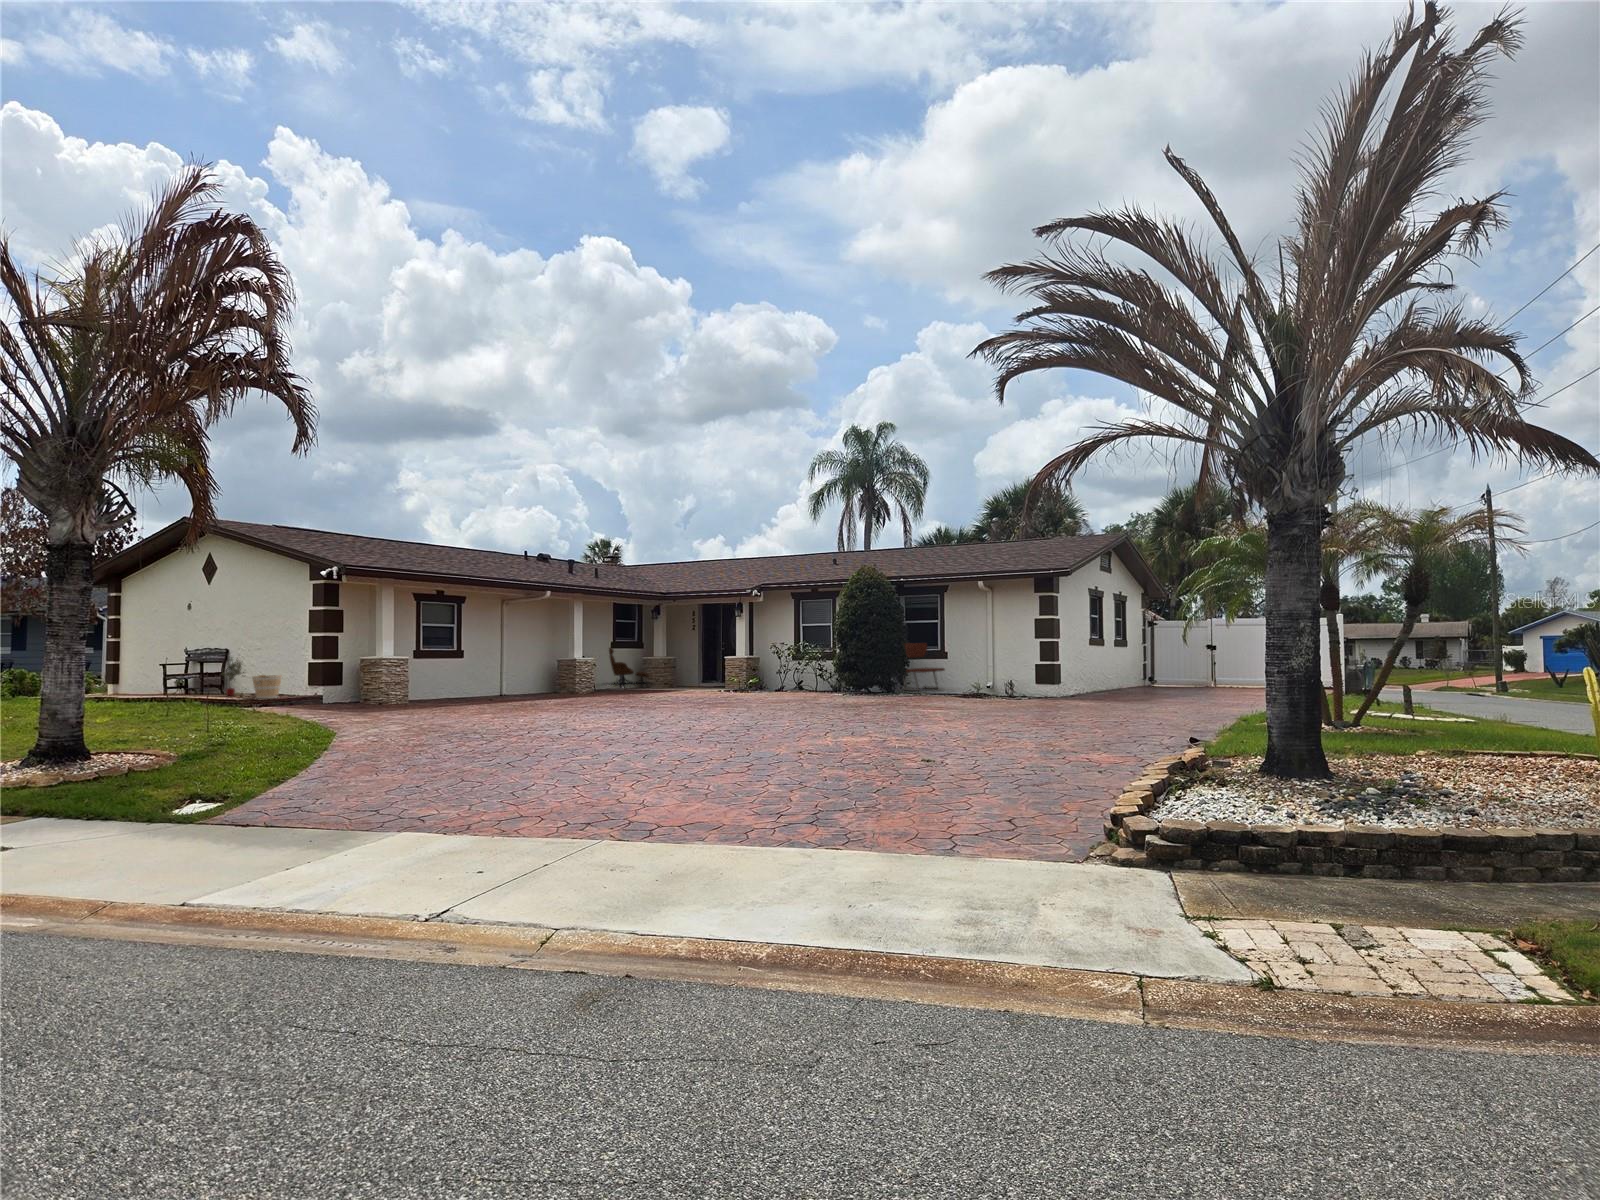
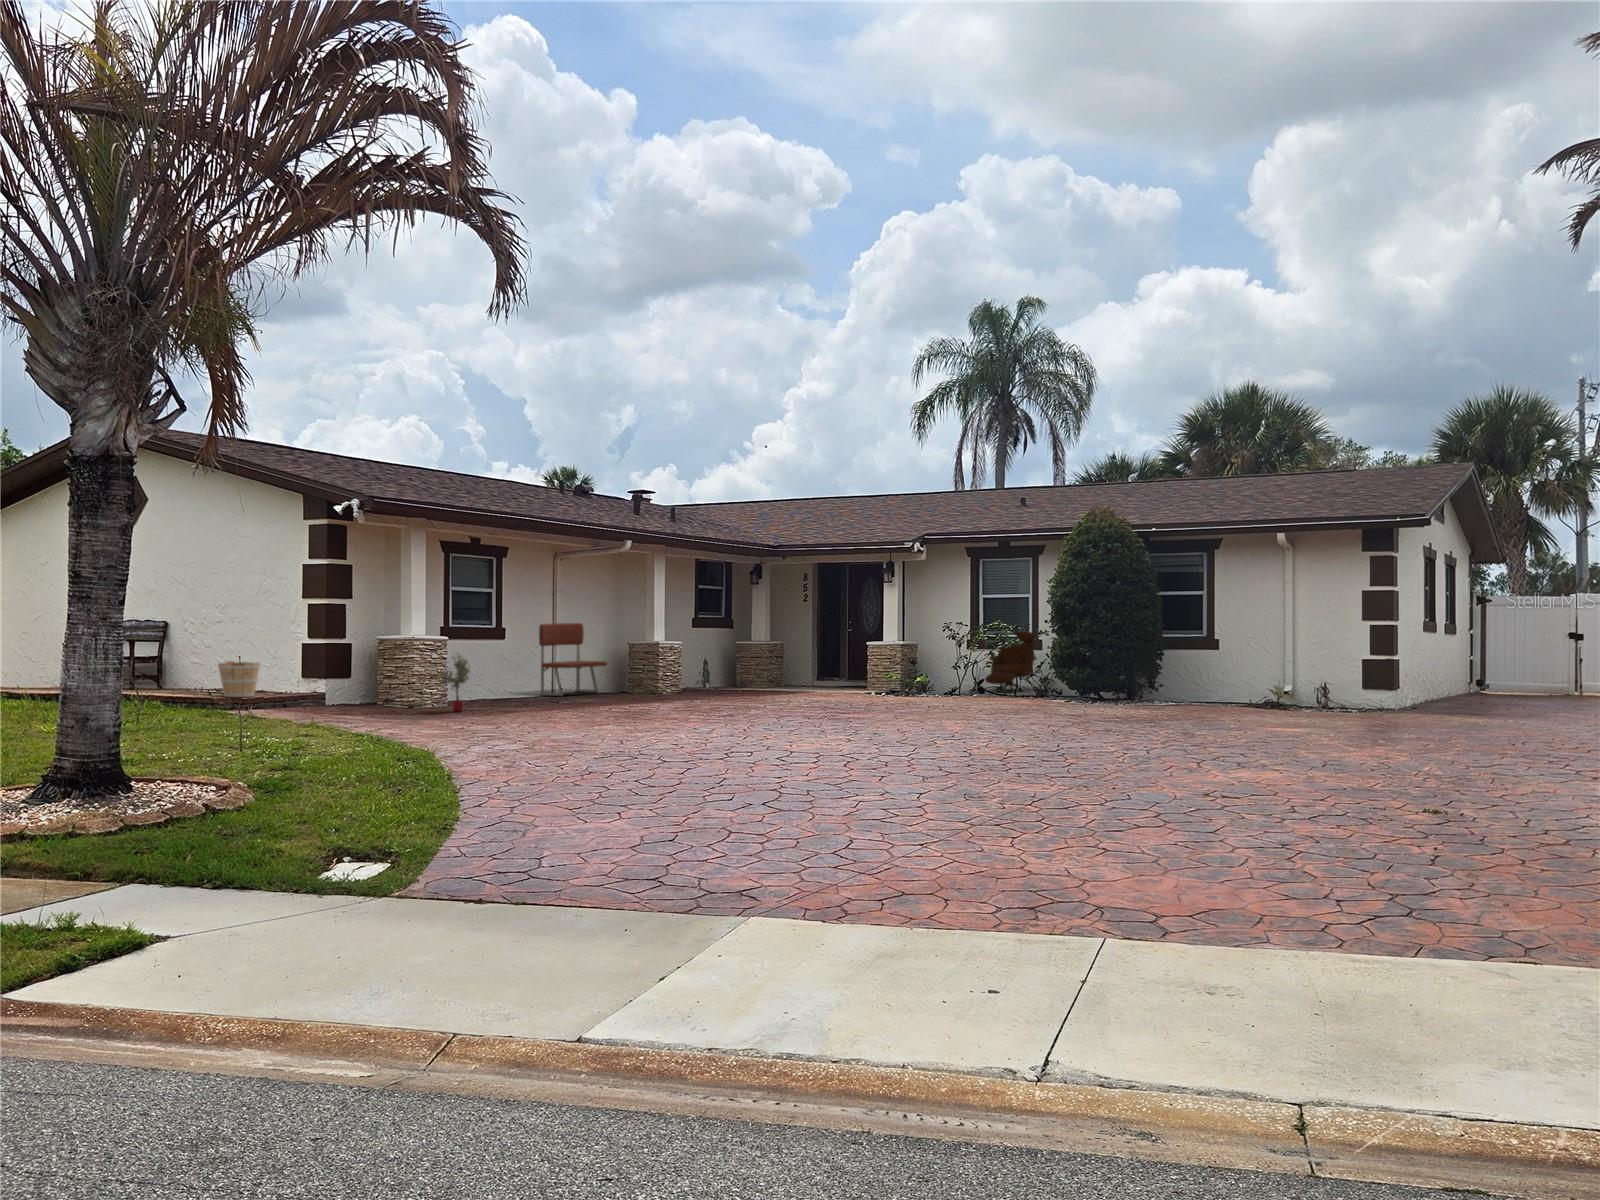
bench: present [904,643,945,691] -> present [539,623,607,696]
lounge chair: present [609,648,649,683] -> present [985,631,1037,692]
potted tree: present [221,658,244,696] -> present [441,656,470,712]

